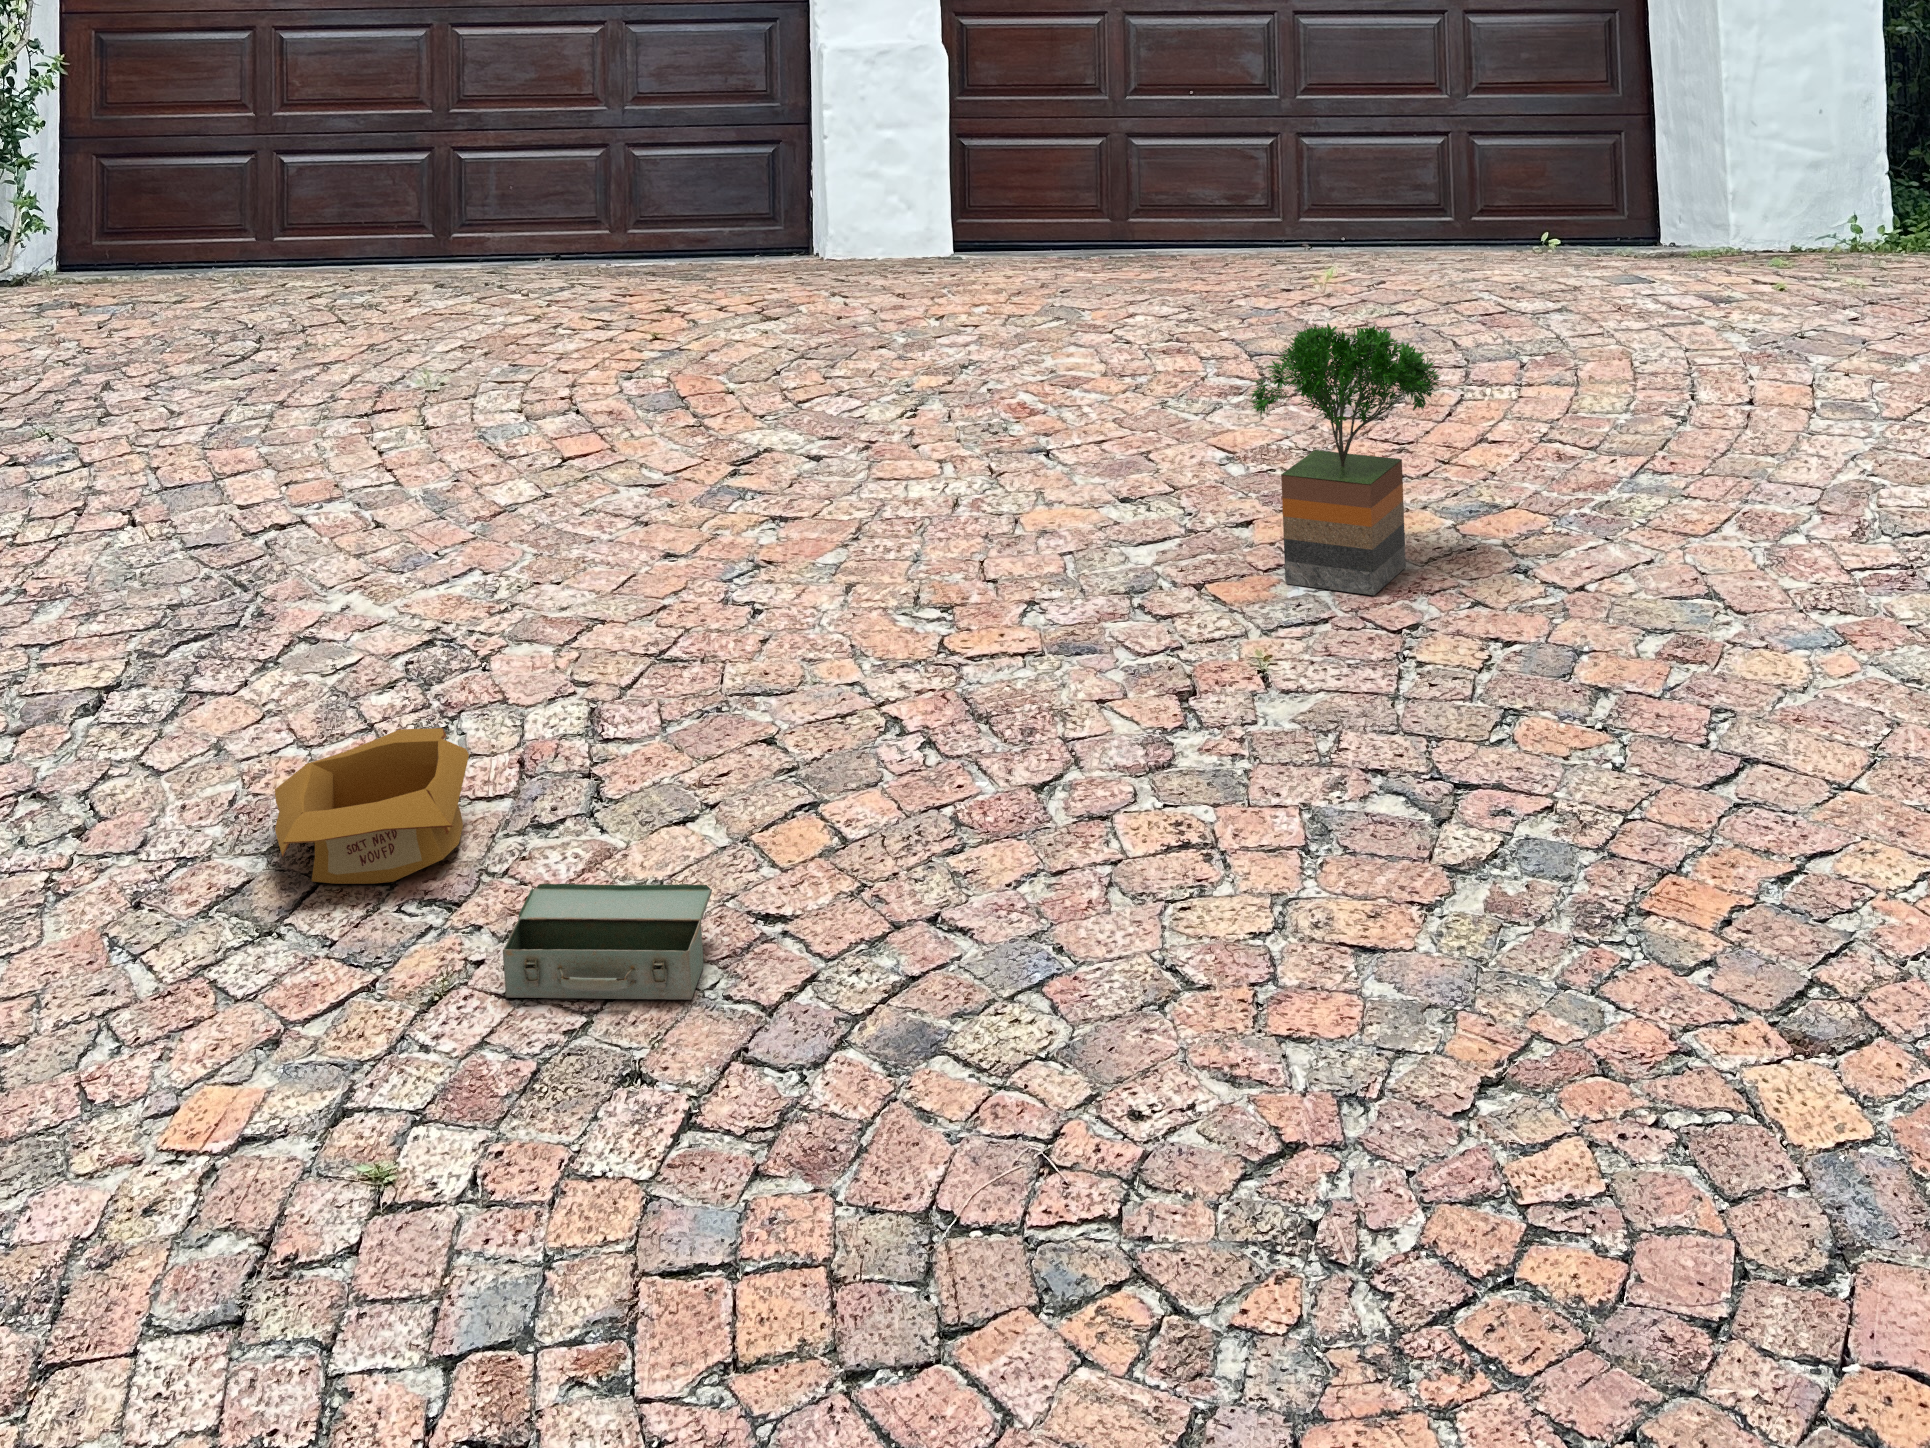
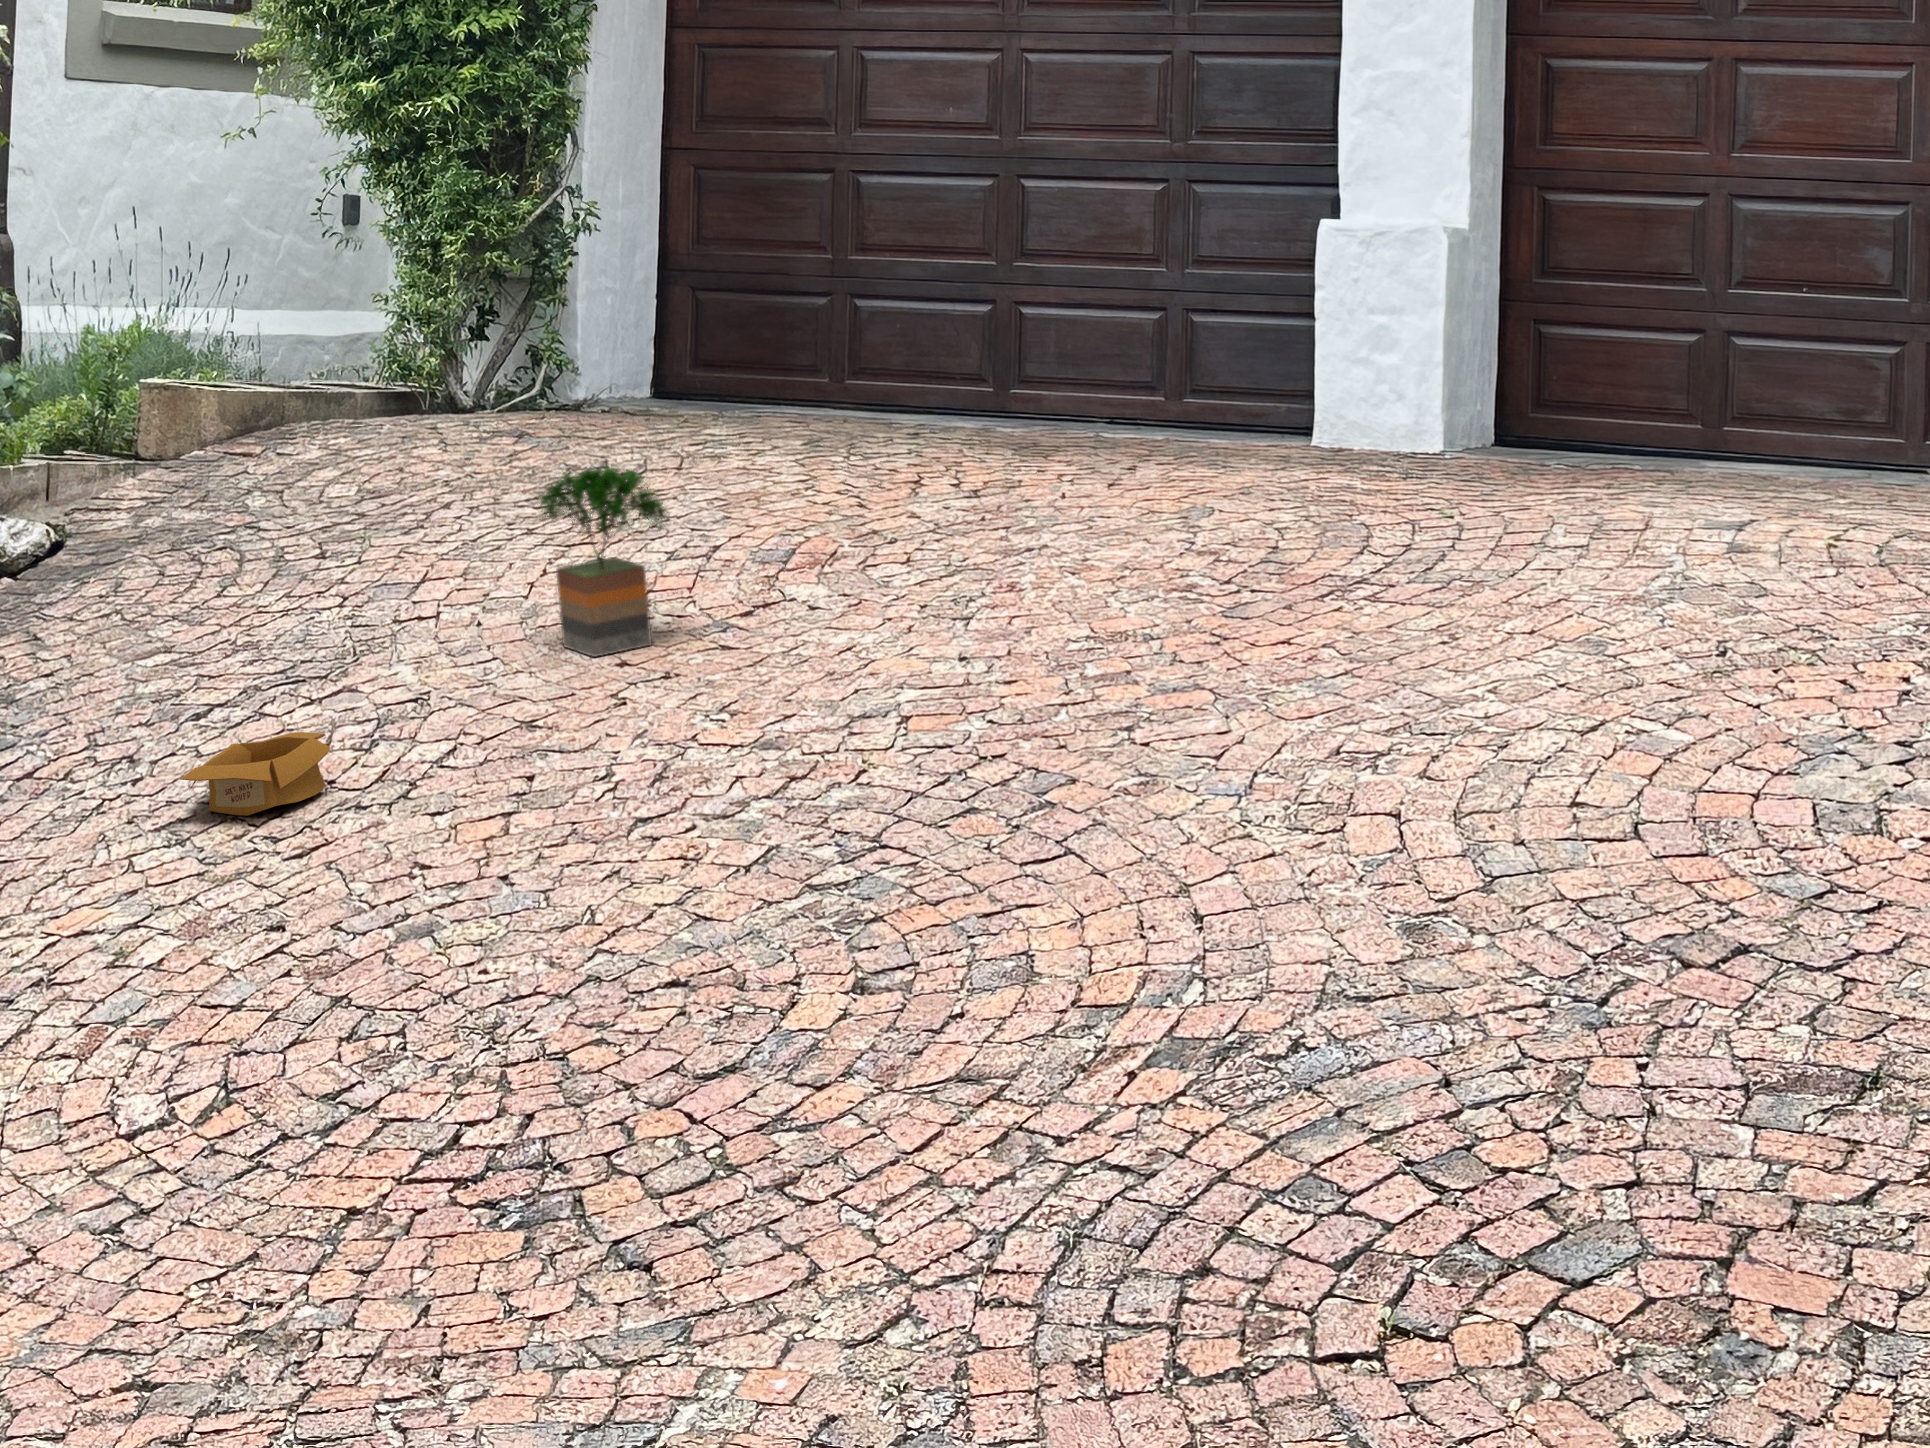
potted tree: present [1251,323,1444,595] -> present [536,467,669,657]
toolbox: present [503,884,712,1000] -> none [231,815,371,881]

